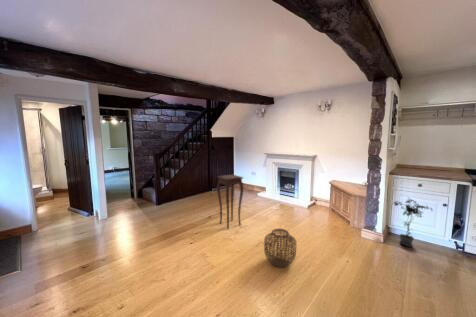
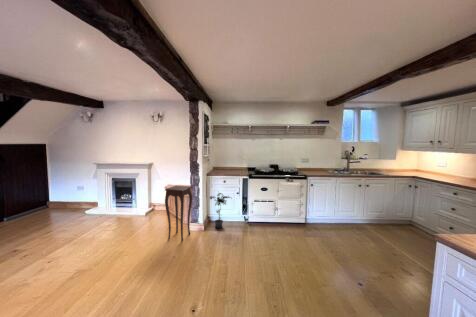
side table: present [217,175,243,228] -> present [165,186,192,240]
woven basket: present [264,229,296,268] -> none [88,243,126,284]

